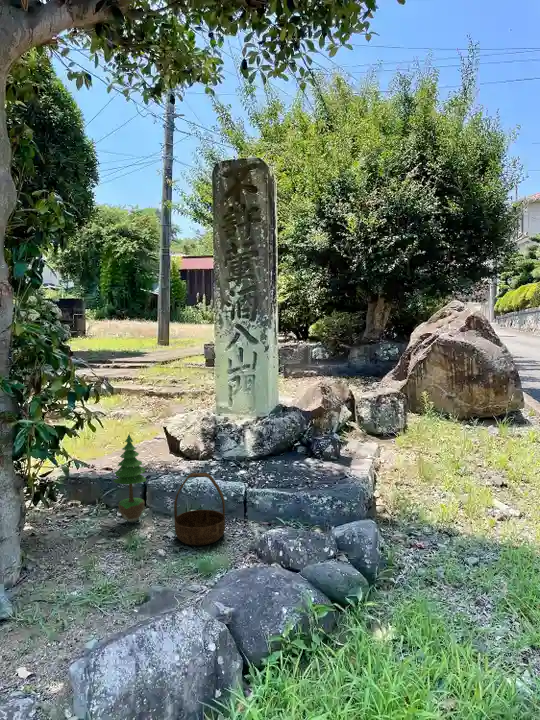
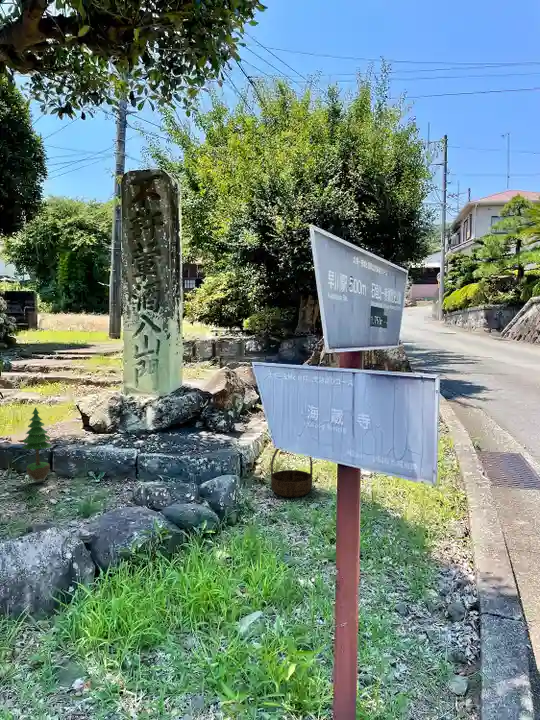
basket: present [174,473,225,545] -> present [271,449,312,497]

